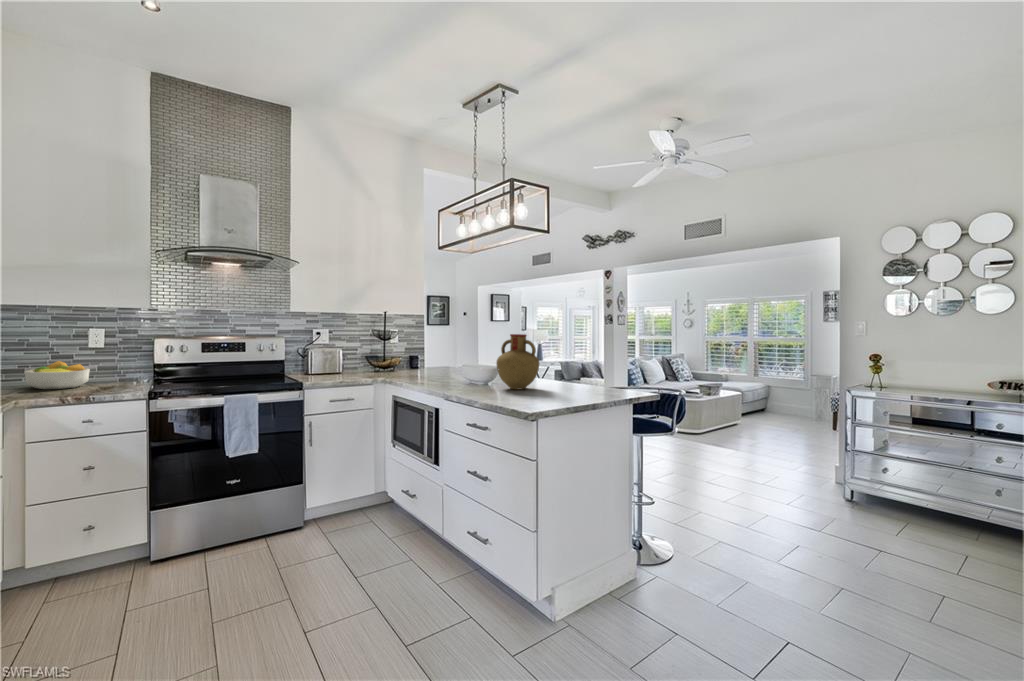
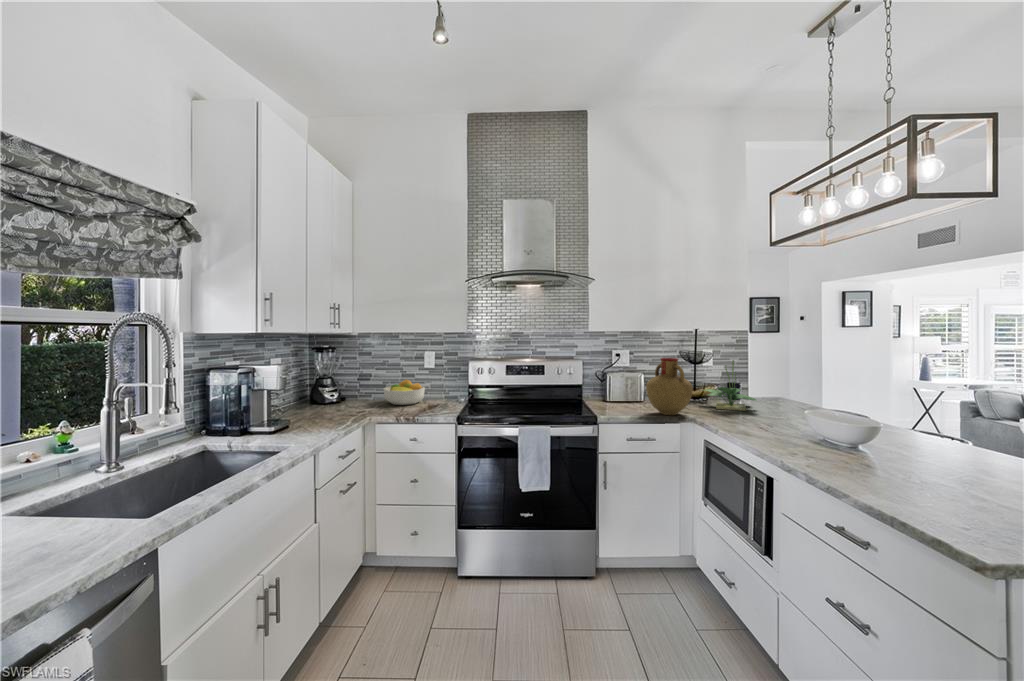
potted plant: none [388,332,431,374] -> present [705,361,757,411]
vase: present [496,334,539,390] -> present [646,358,693,415]

